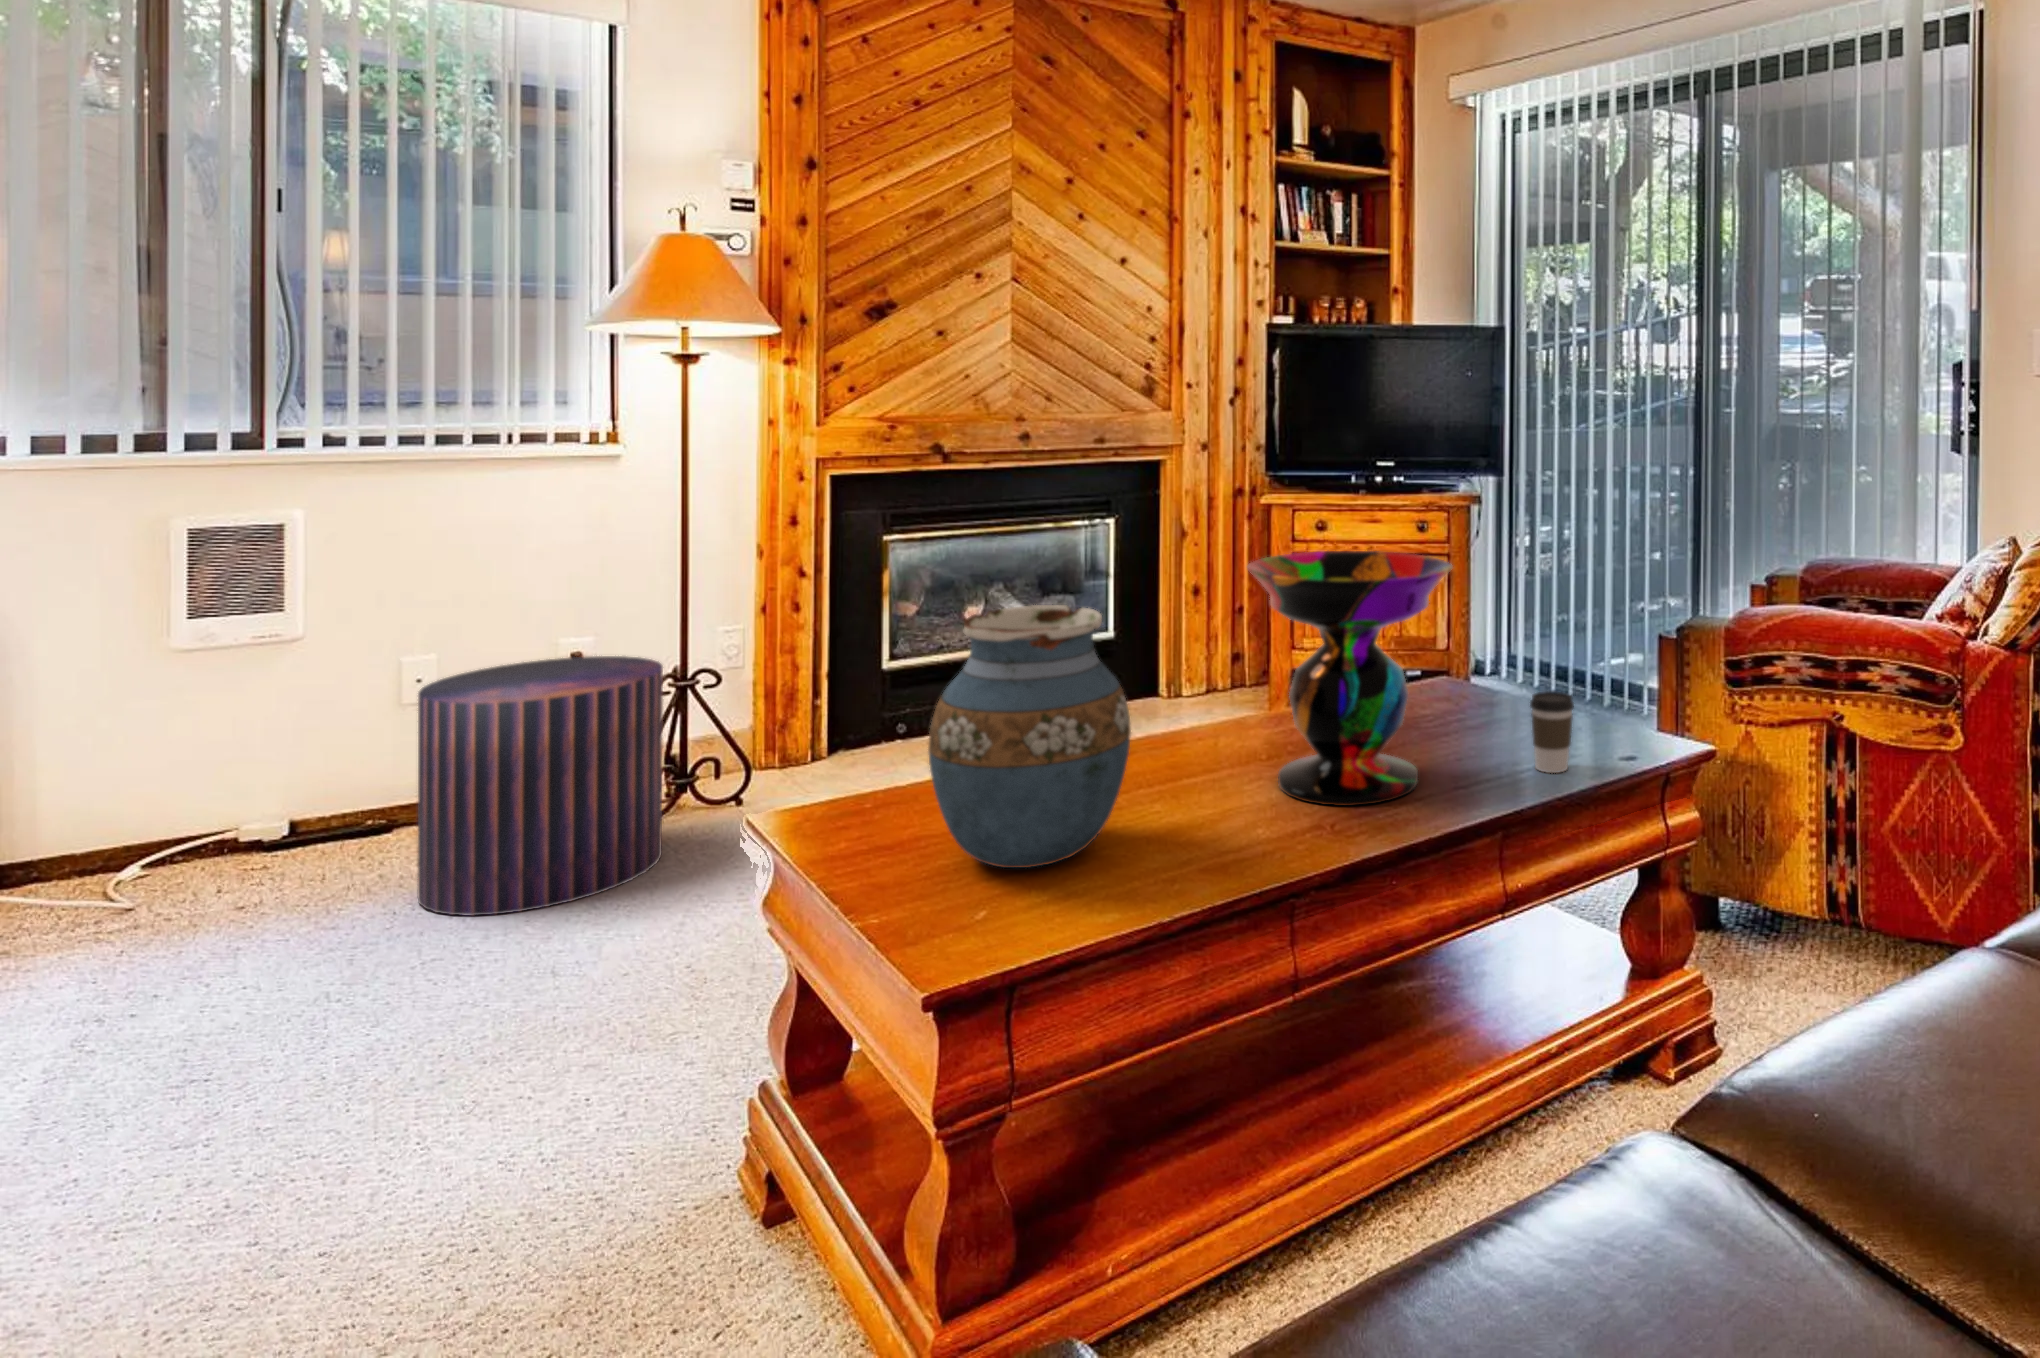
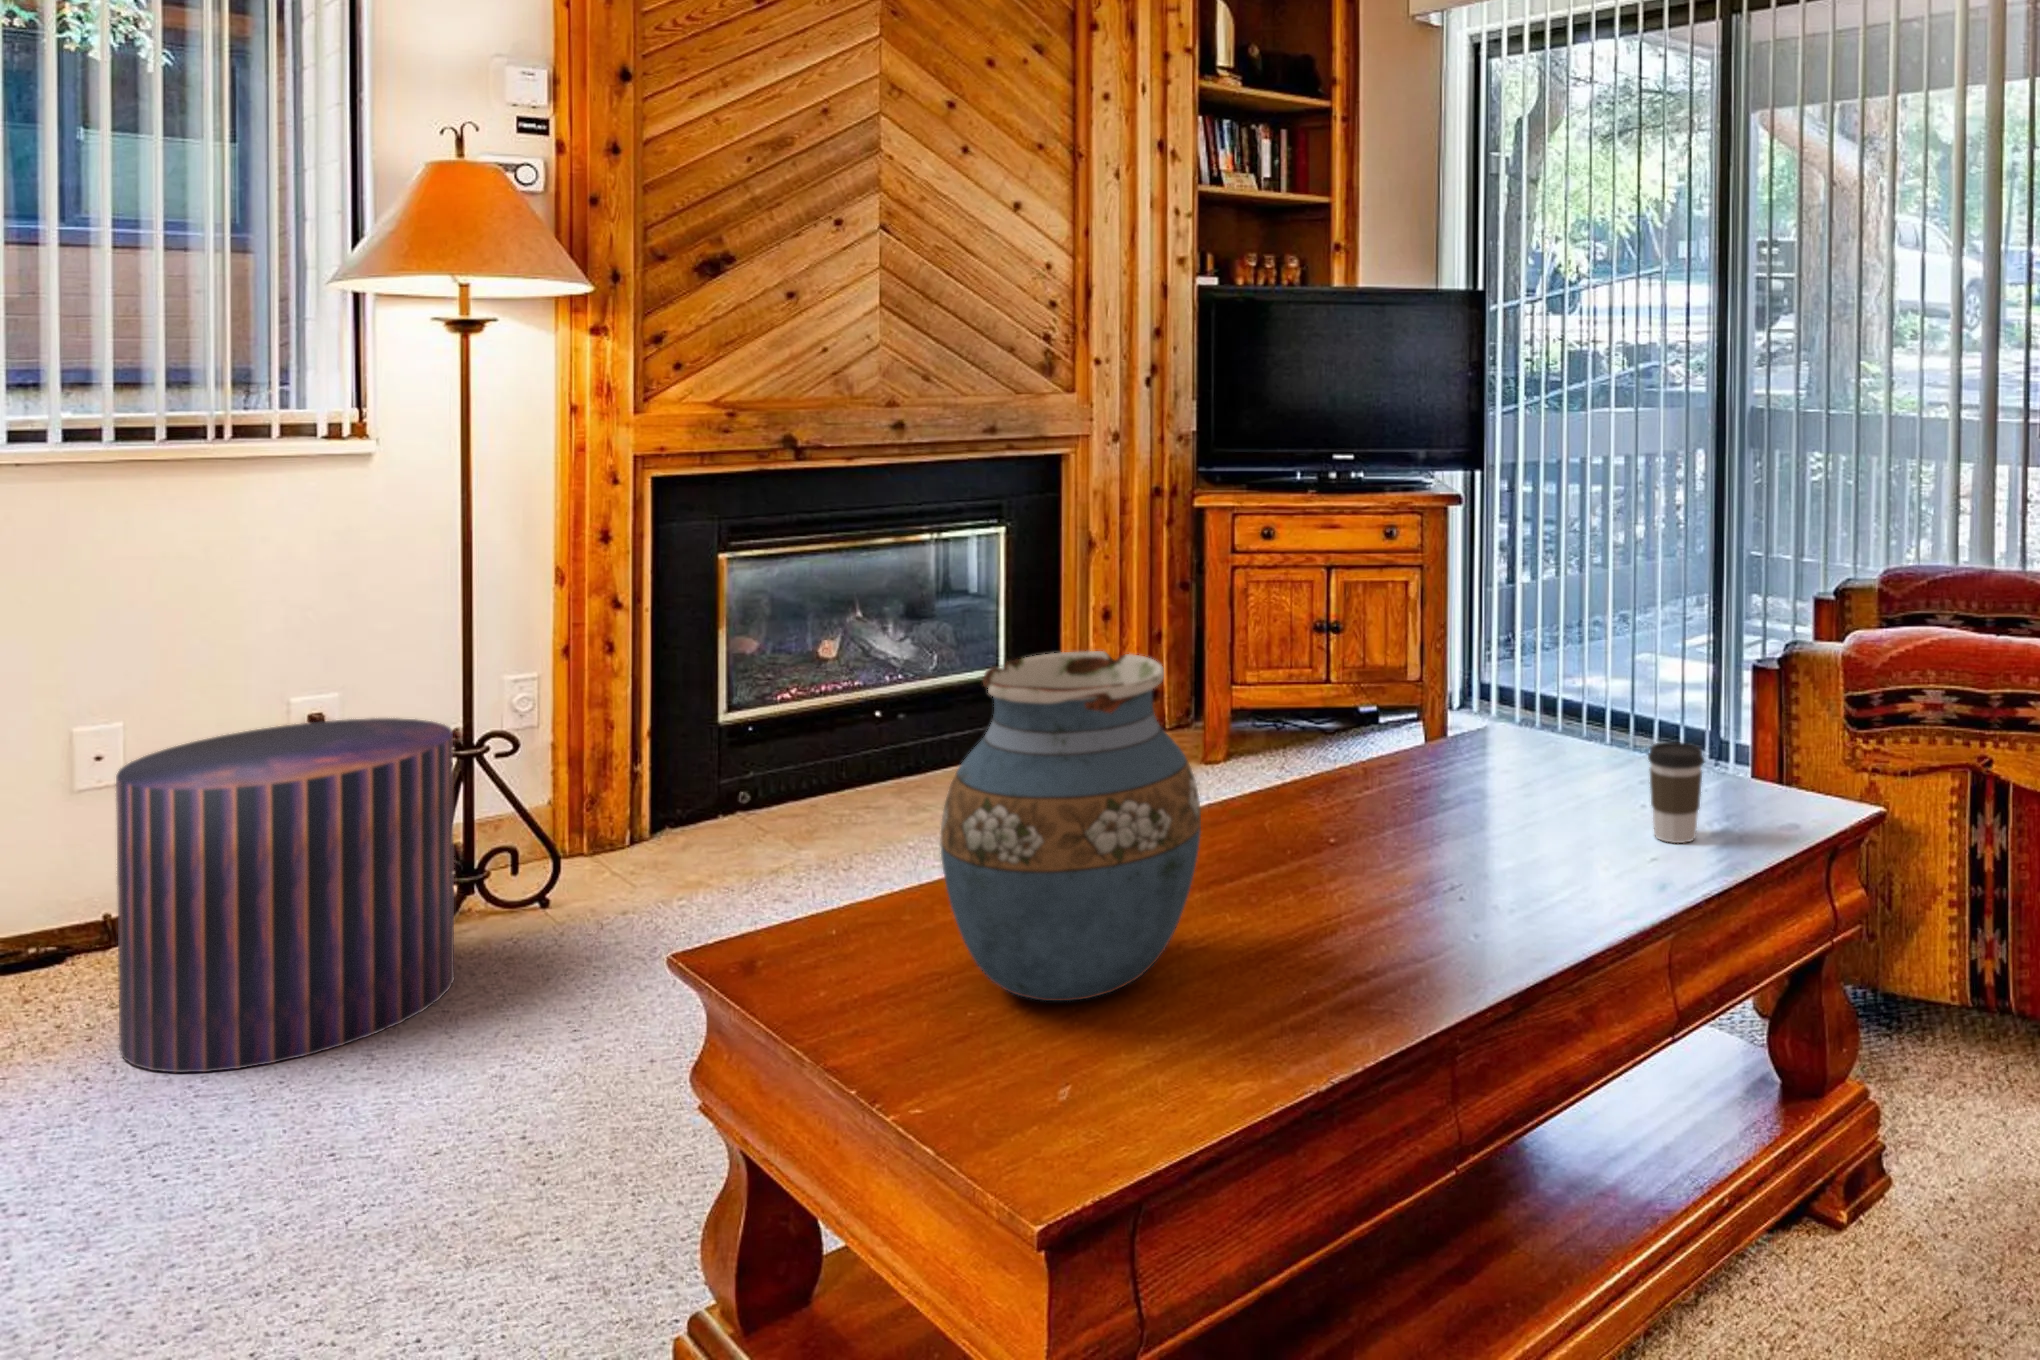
decorative bowl: present [1247,551,1452,806] -> none [1308,572,1569,896]

